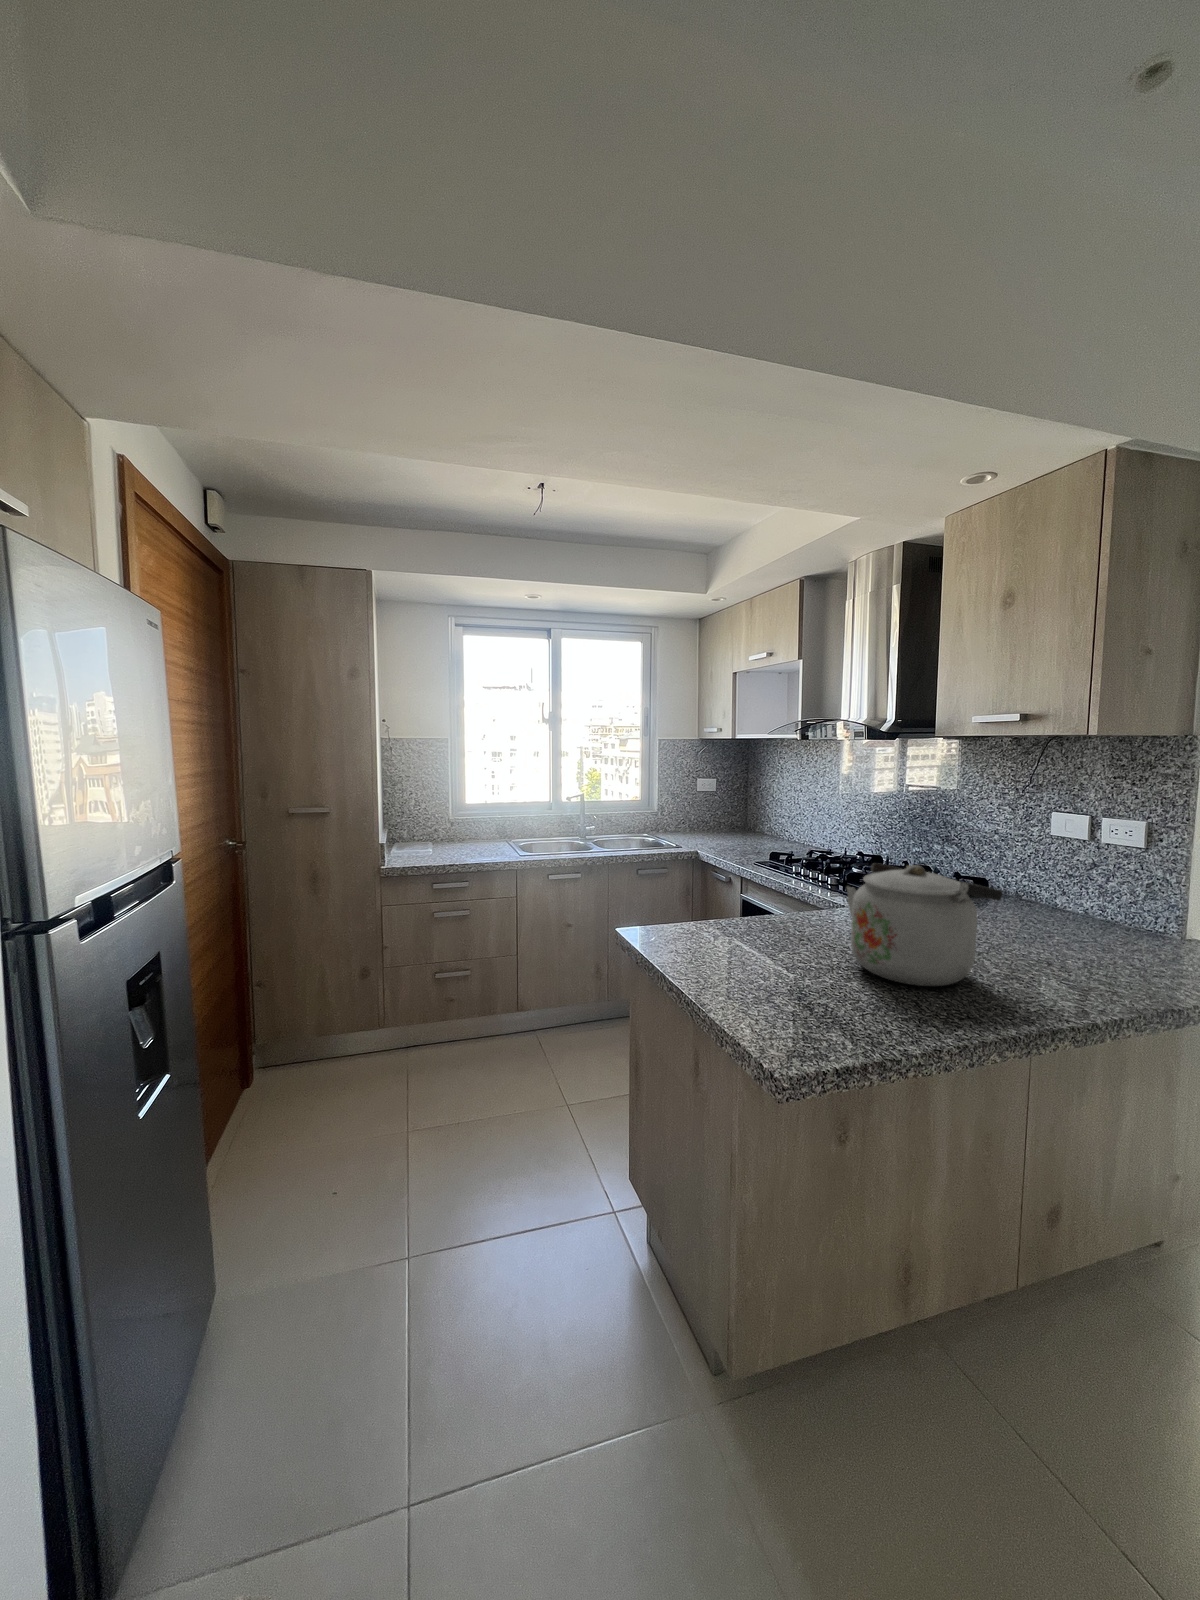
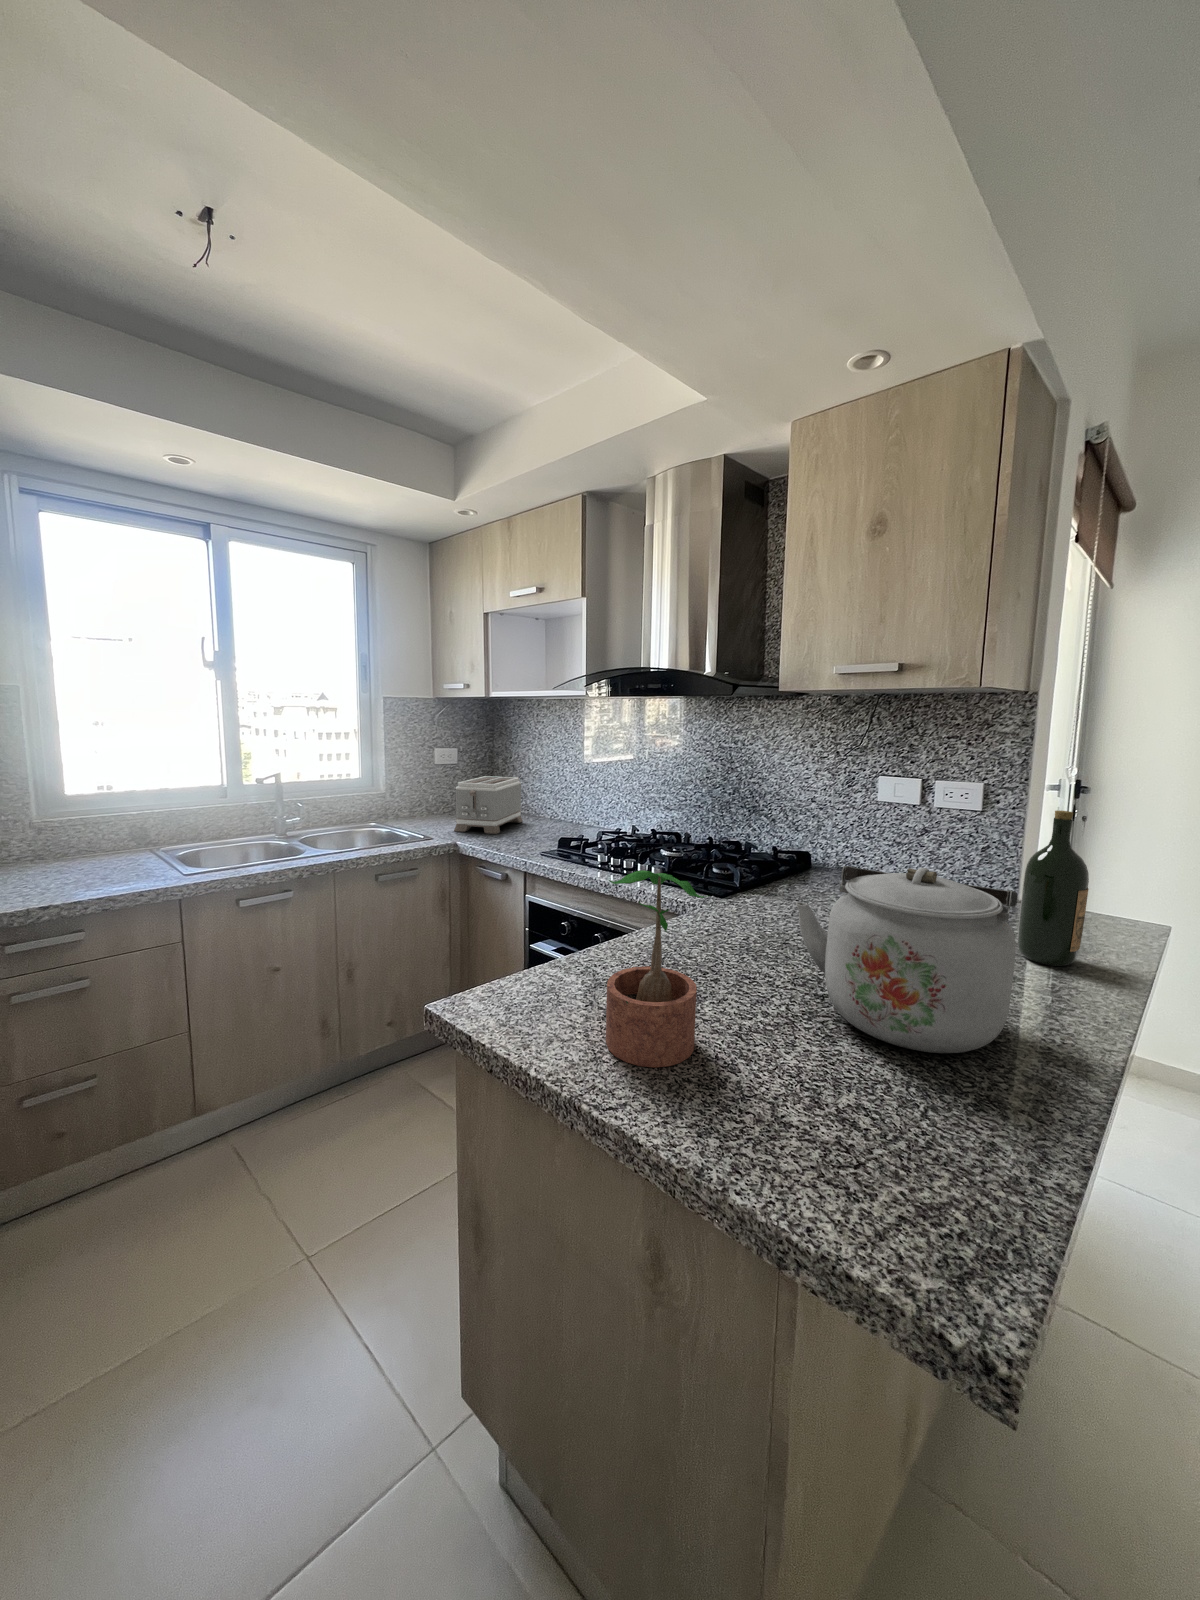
toaster: none [700,802,760,847] -> present [454,776,523,834]
wine bottle: none [1085,841,1145,973] -> present [1018,811,1089,966]
potted plant: none [700,851,759,960] -> present [606,870,708,1067]

